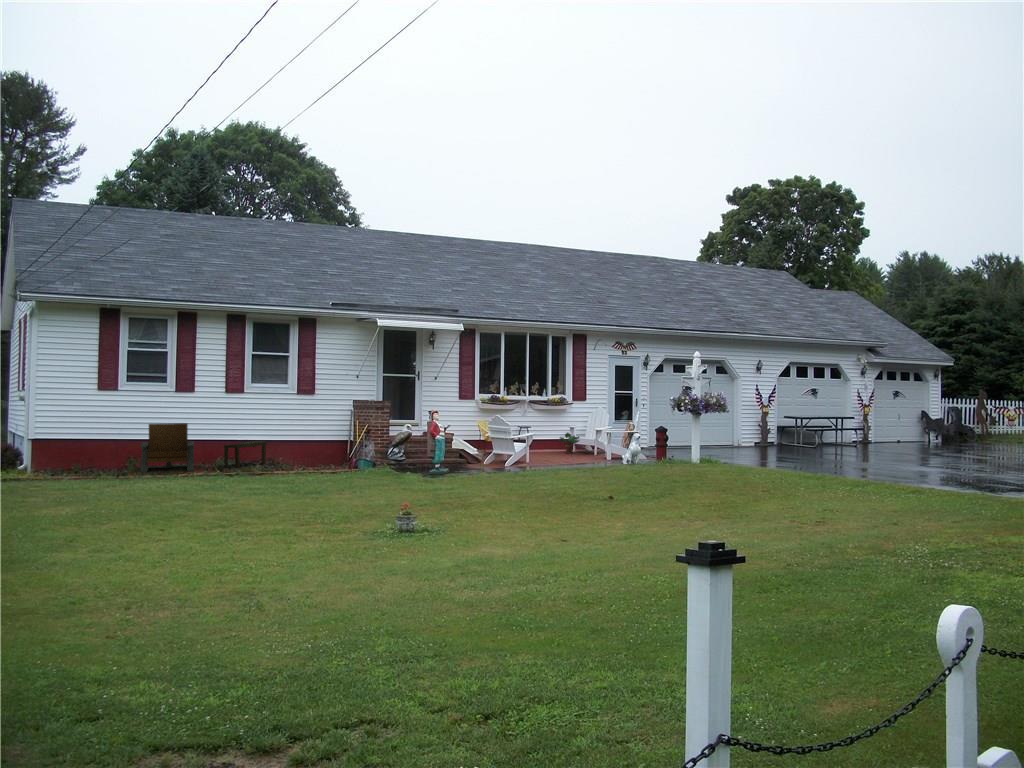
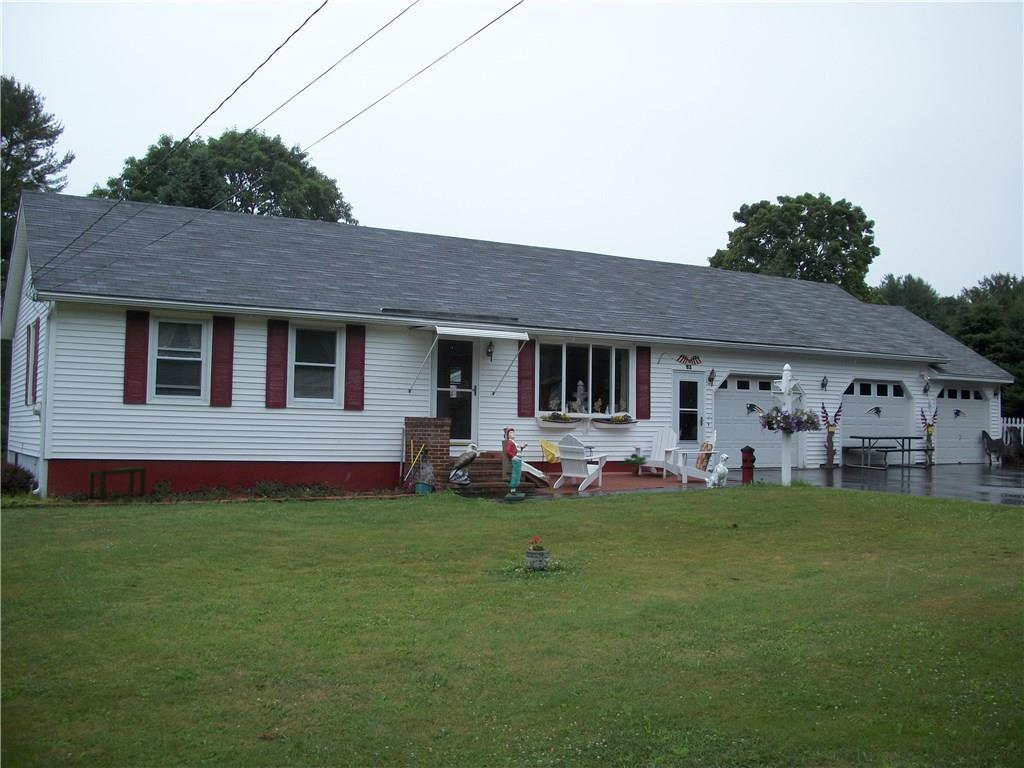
lounge chair: present [140,423,194,472] -> none [174,442,235,498]
bench: present [224,441,267,468] -> present [88,467,146,499]

